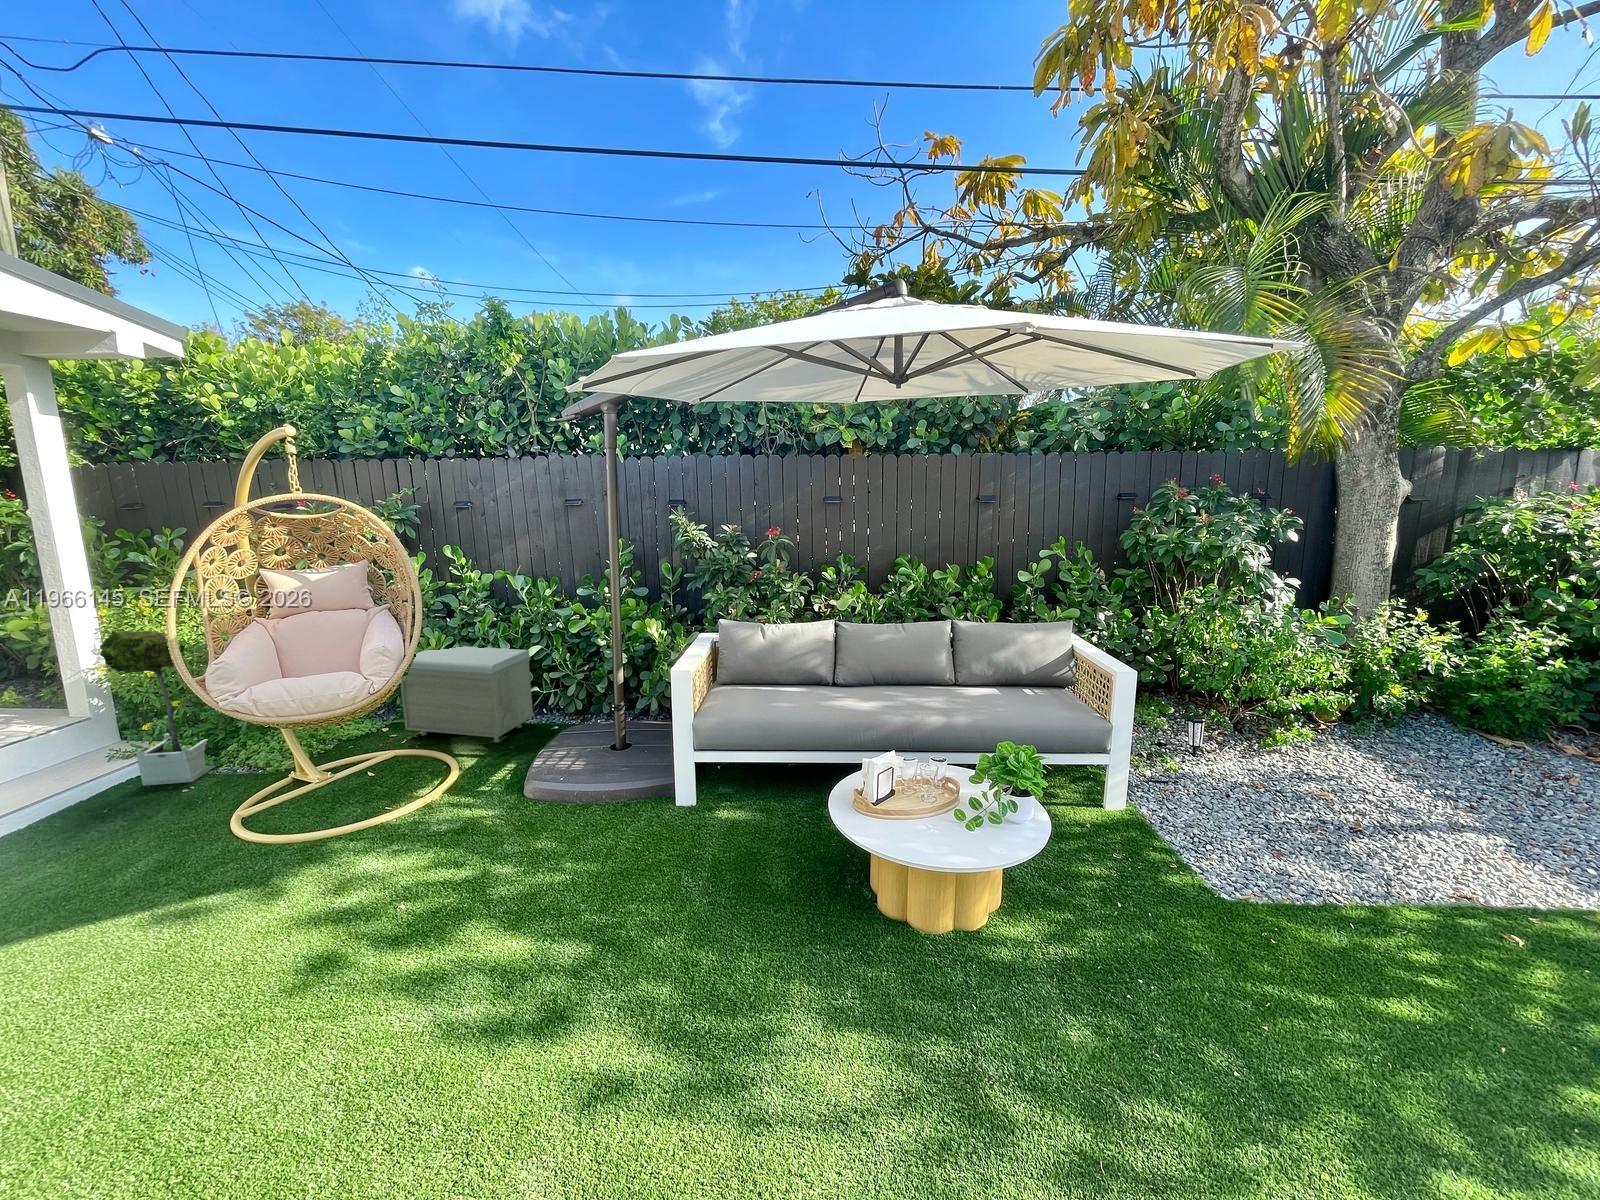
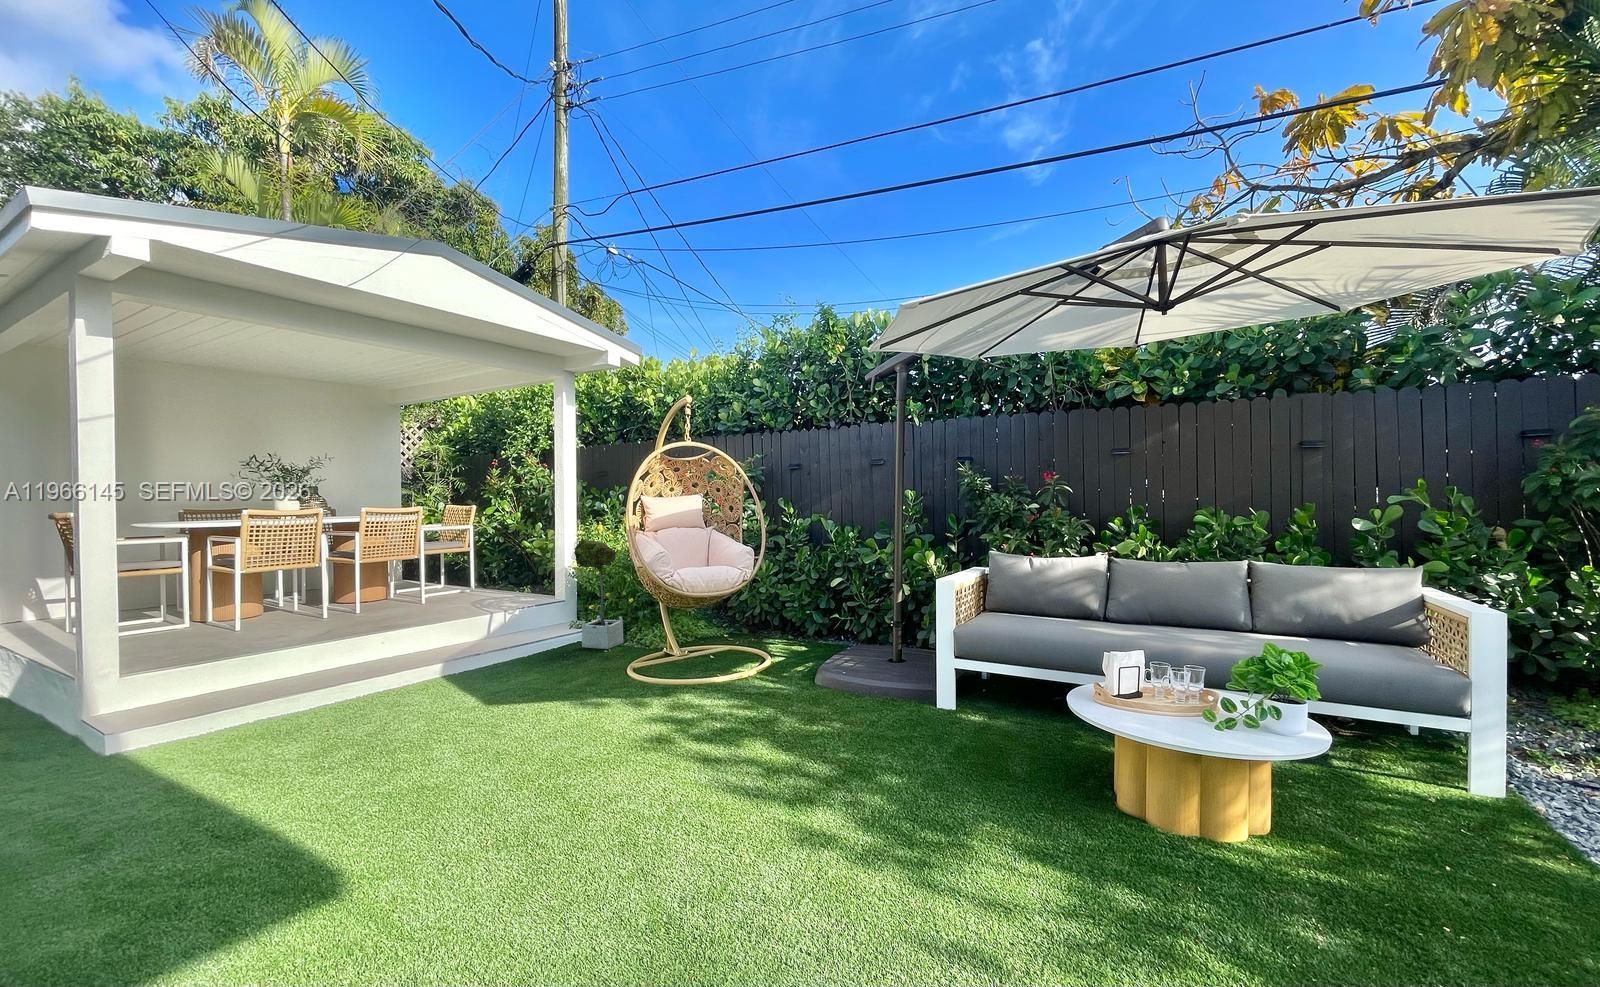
storage bench: present [401,646,533,742] -> none [739,575,834,653]

